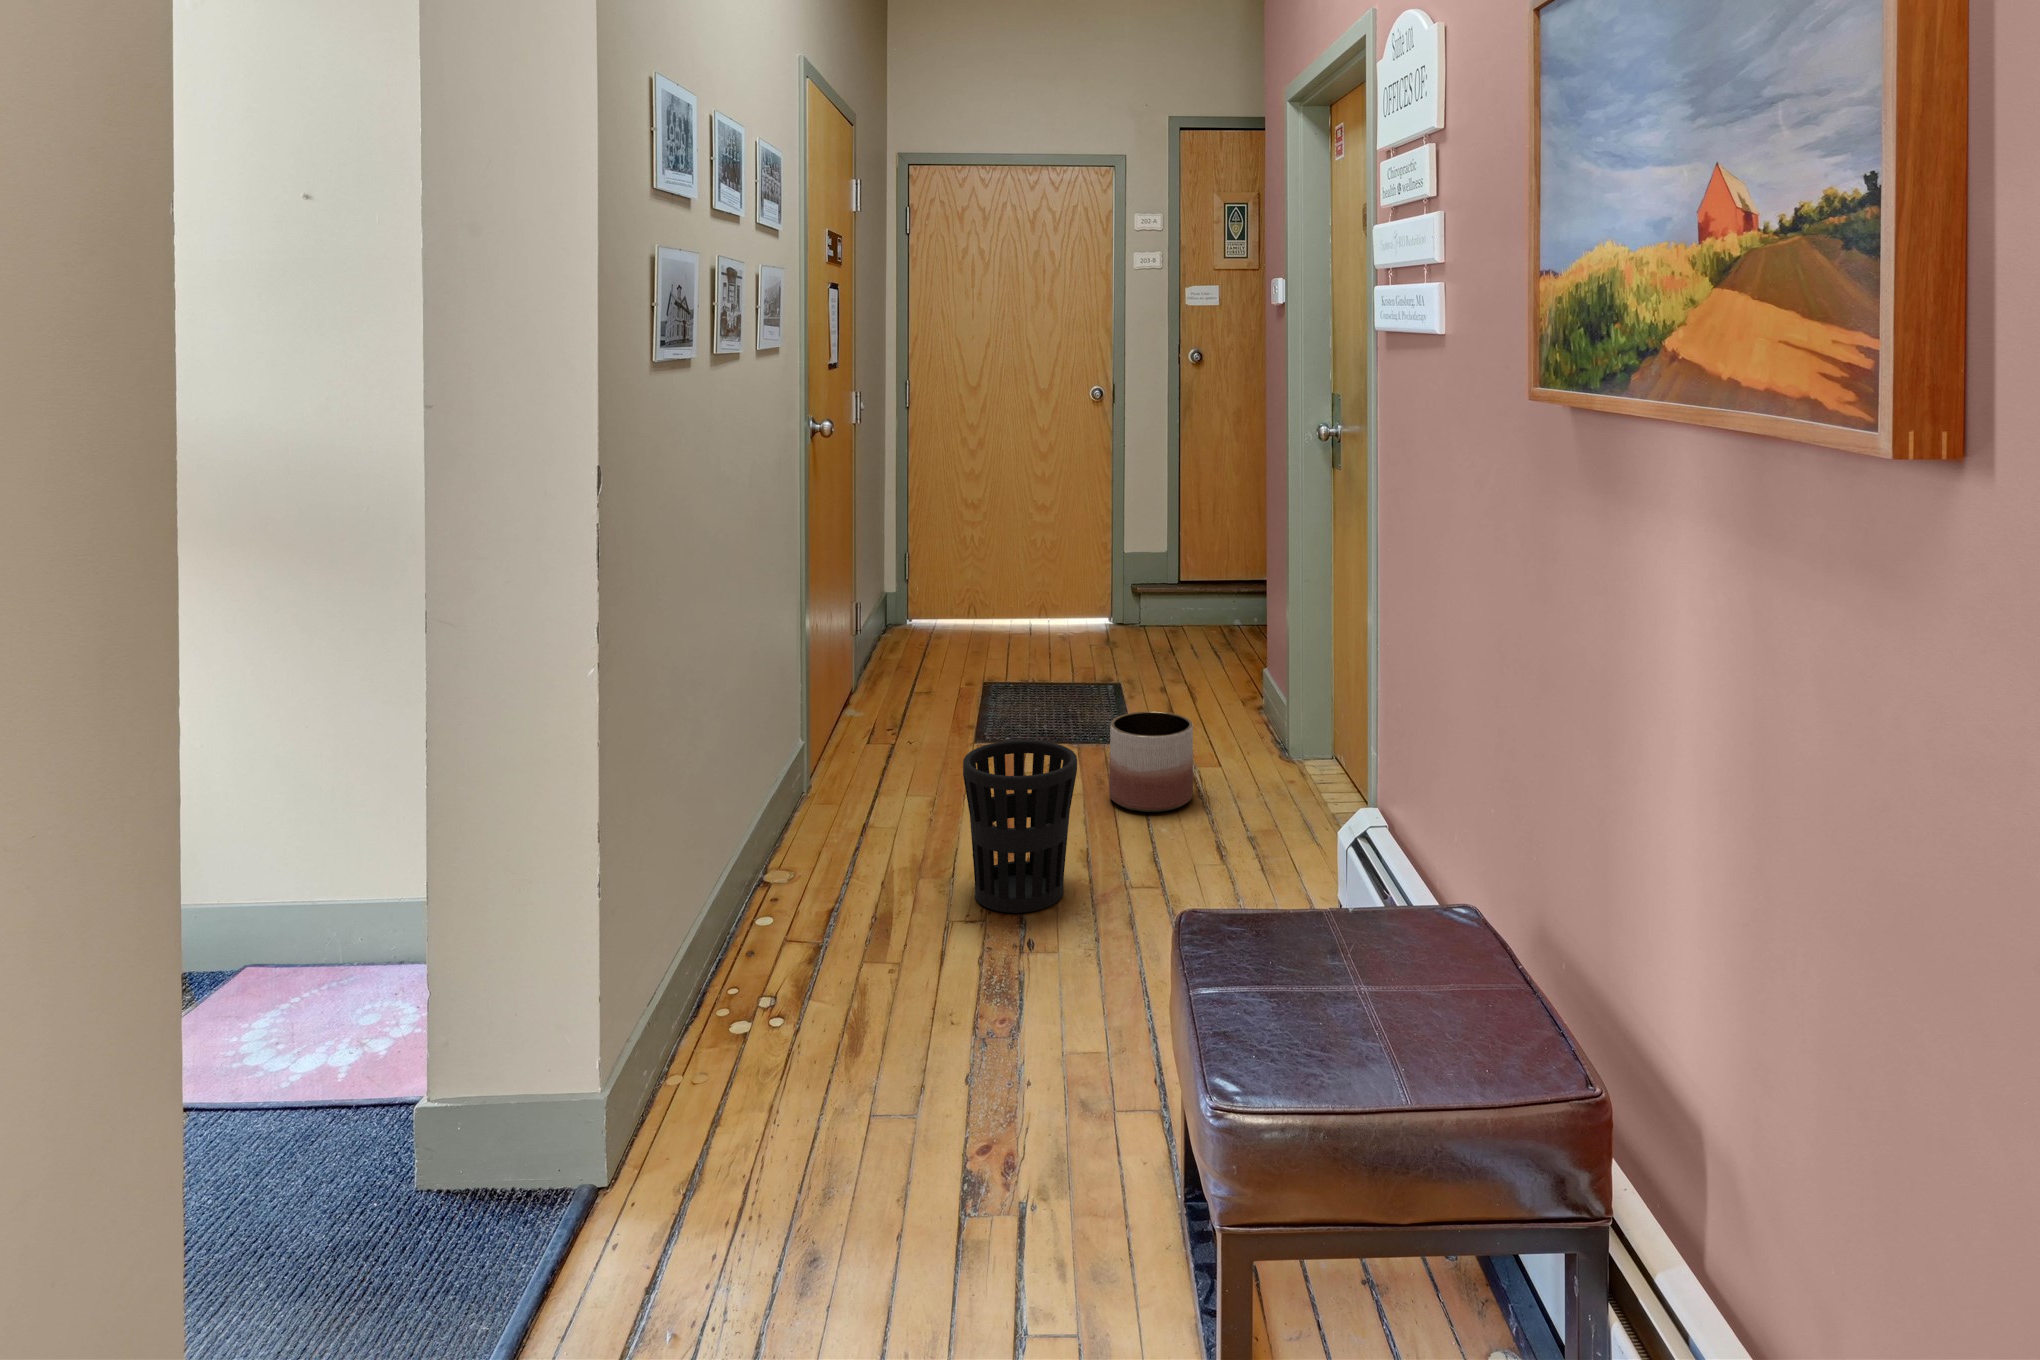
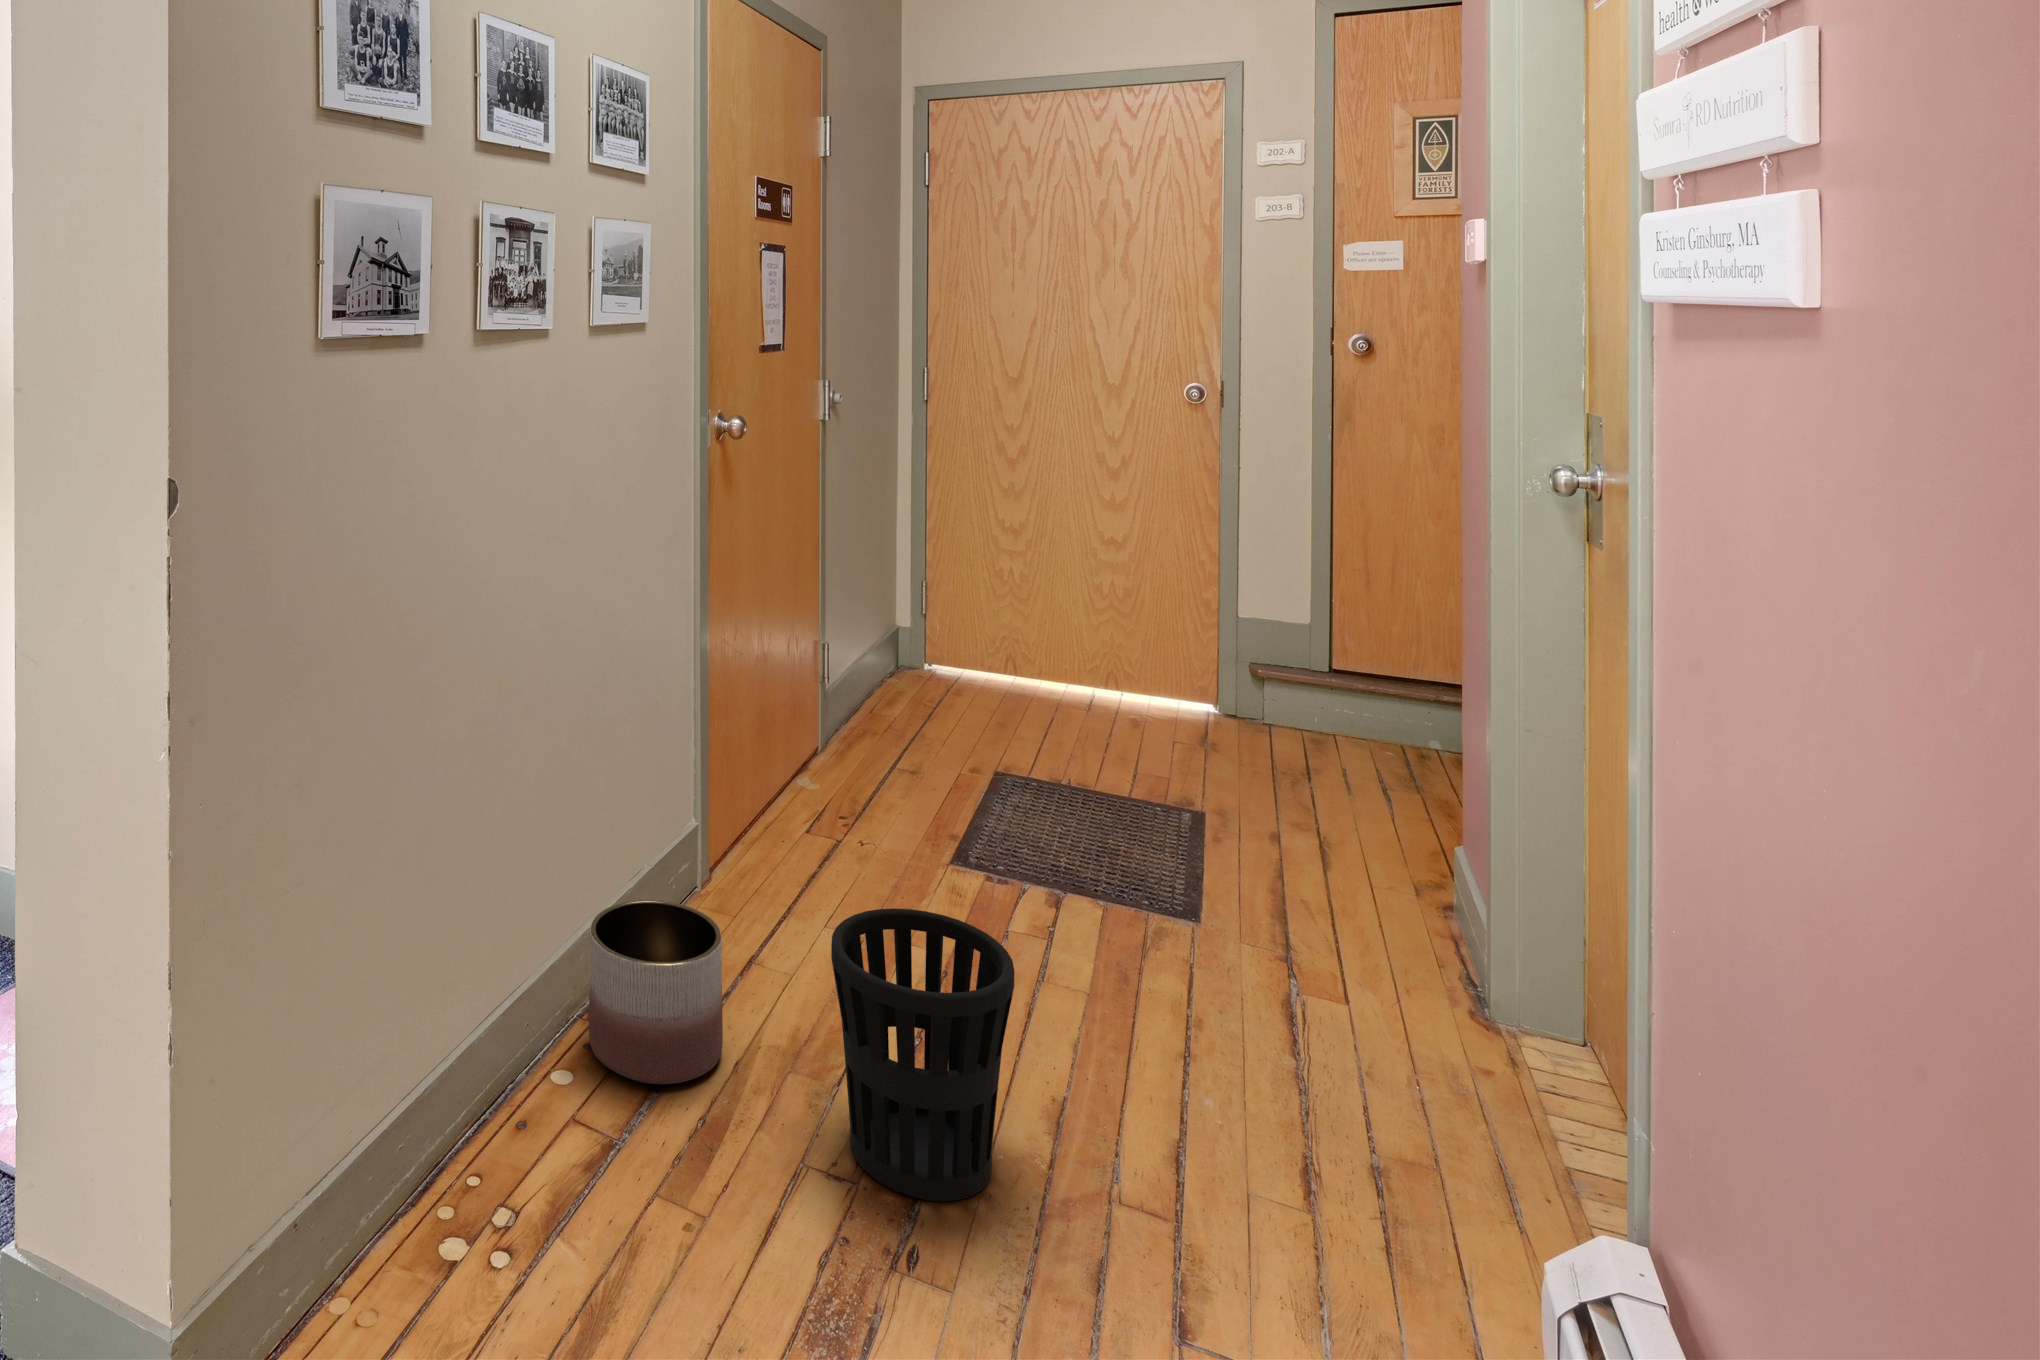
planter: present [1109,711,1193,812] -> present [589,900,723,1084]

